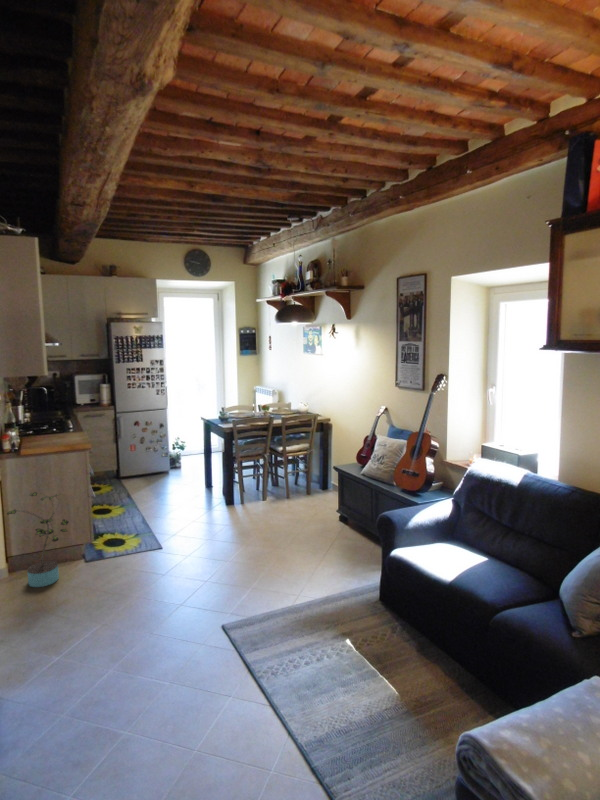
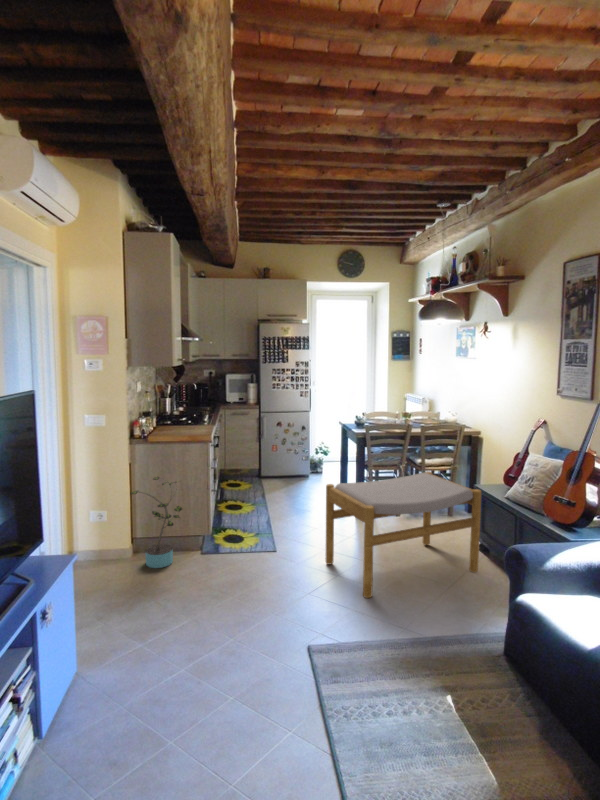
footstool: none [214,458,345,576] -> present [325,472,481,598]

